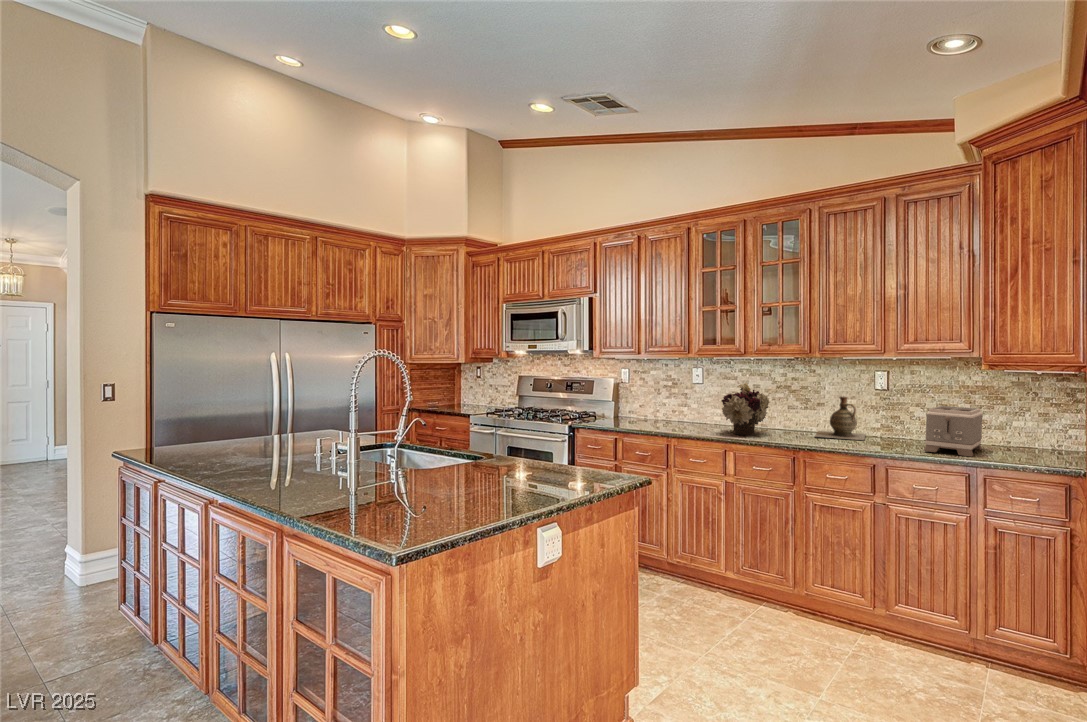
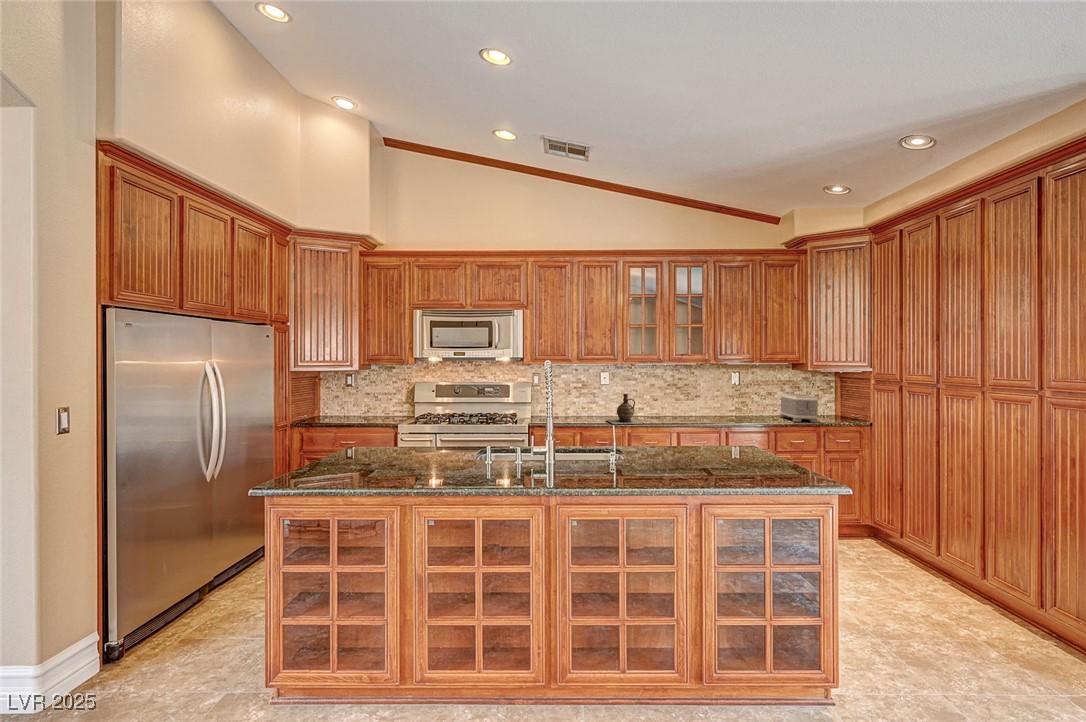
flower arrangement: present [722,383,770,435] -> none [656,384,695,422]
ceramic jug: present [815,396,866,440] -> present [605,394,642,424]

